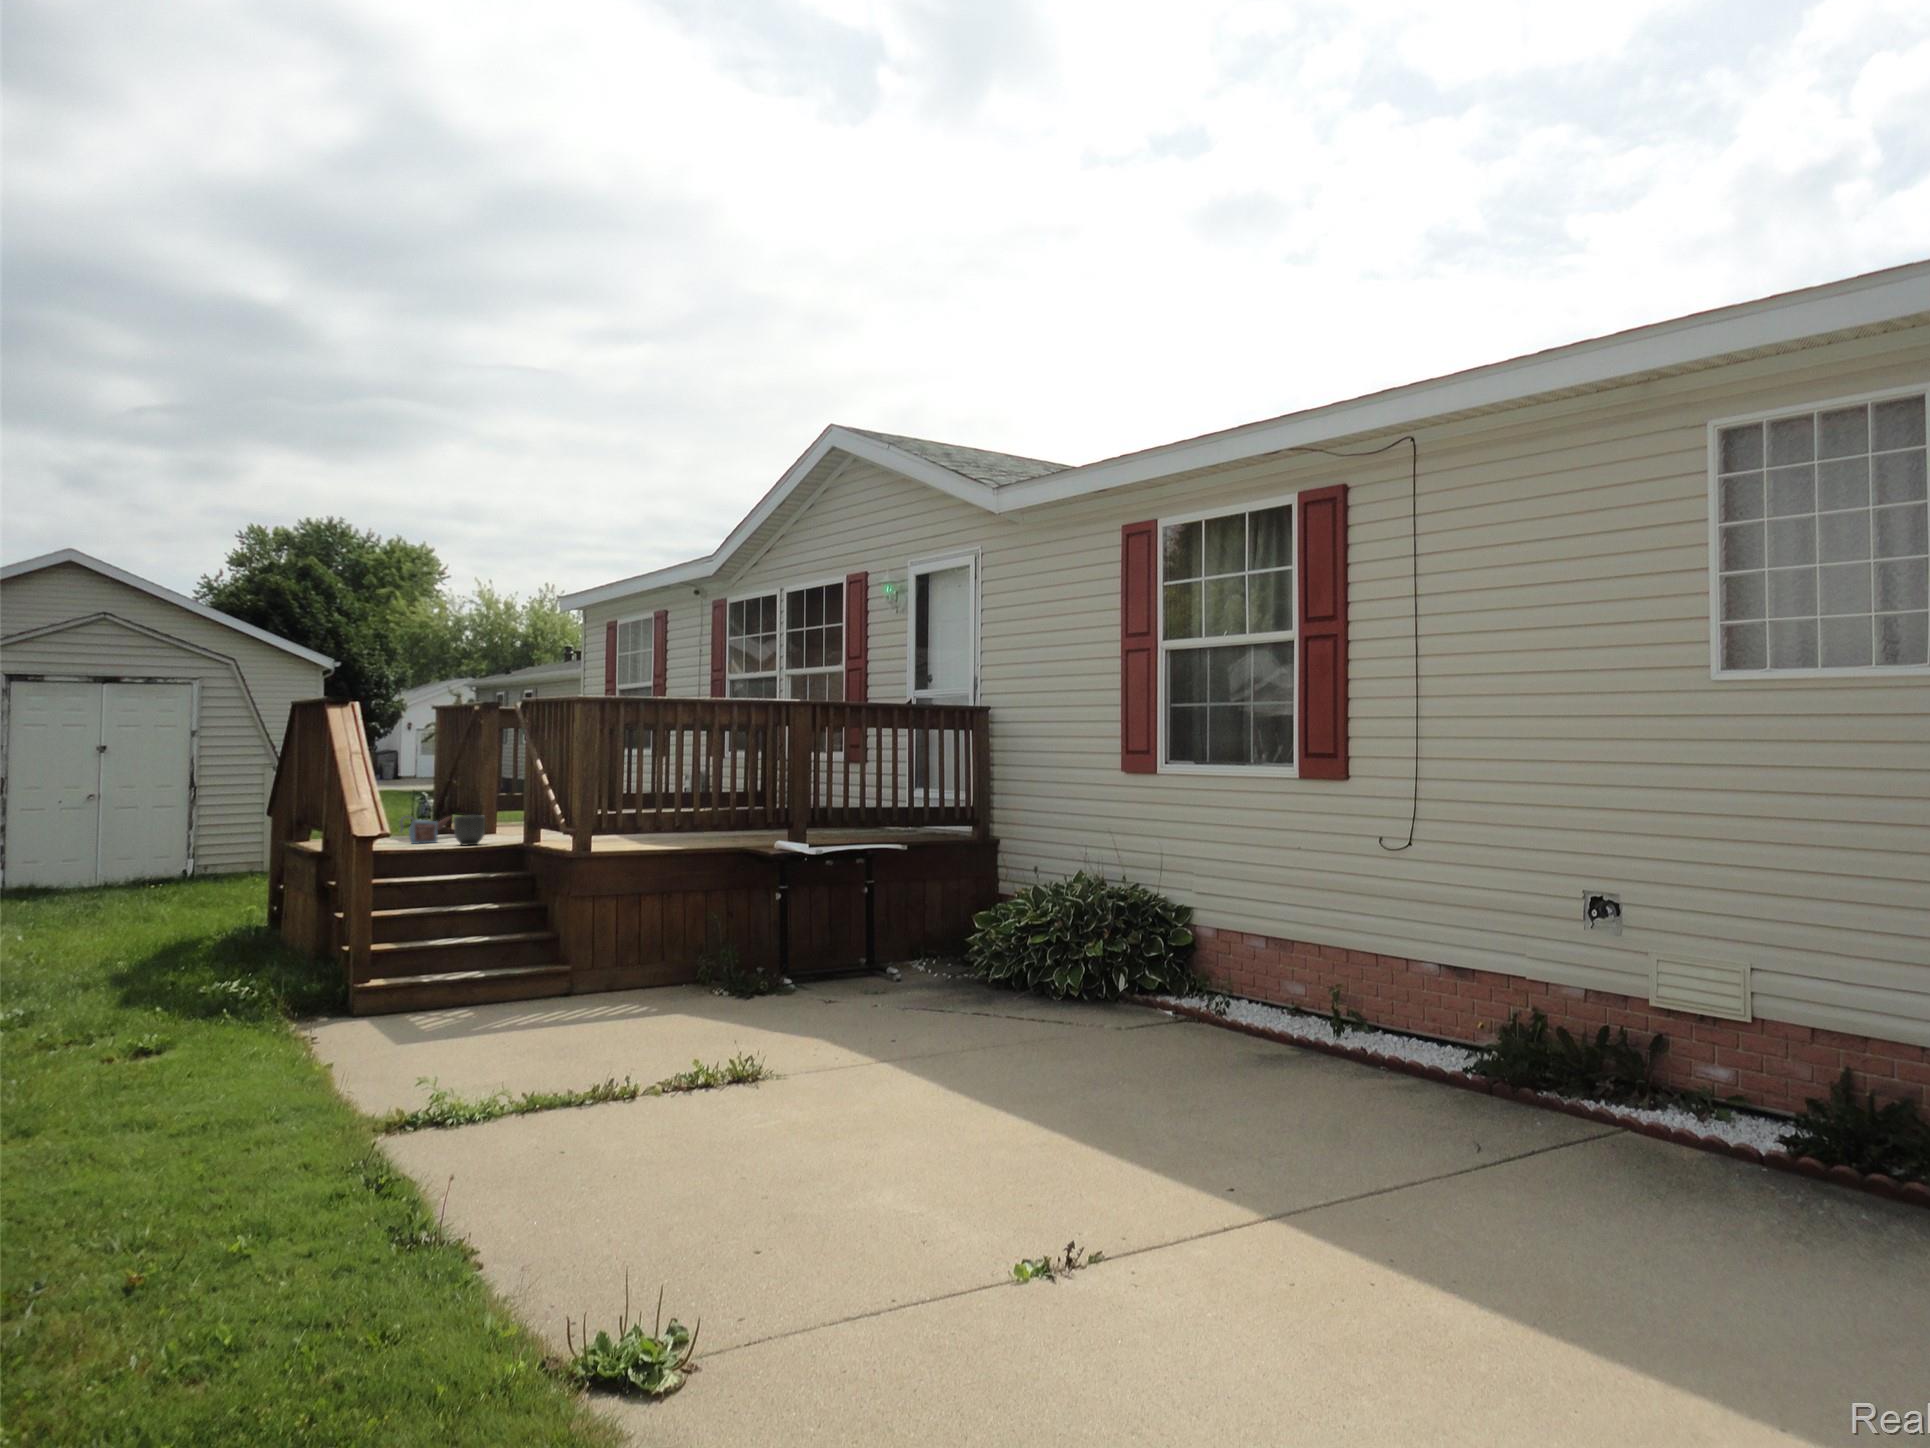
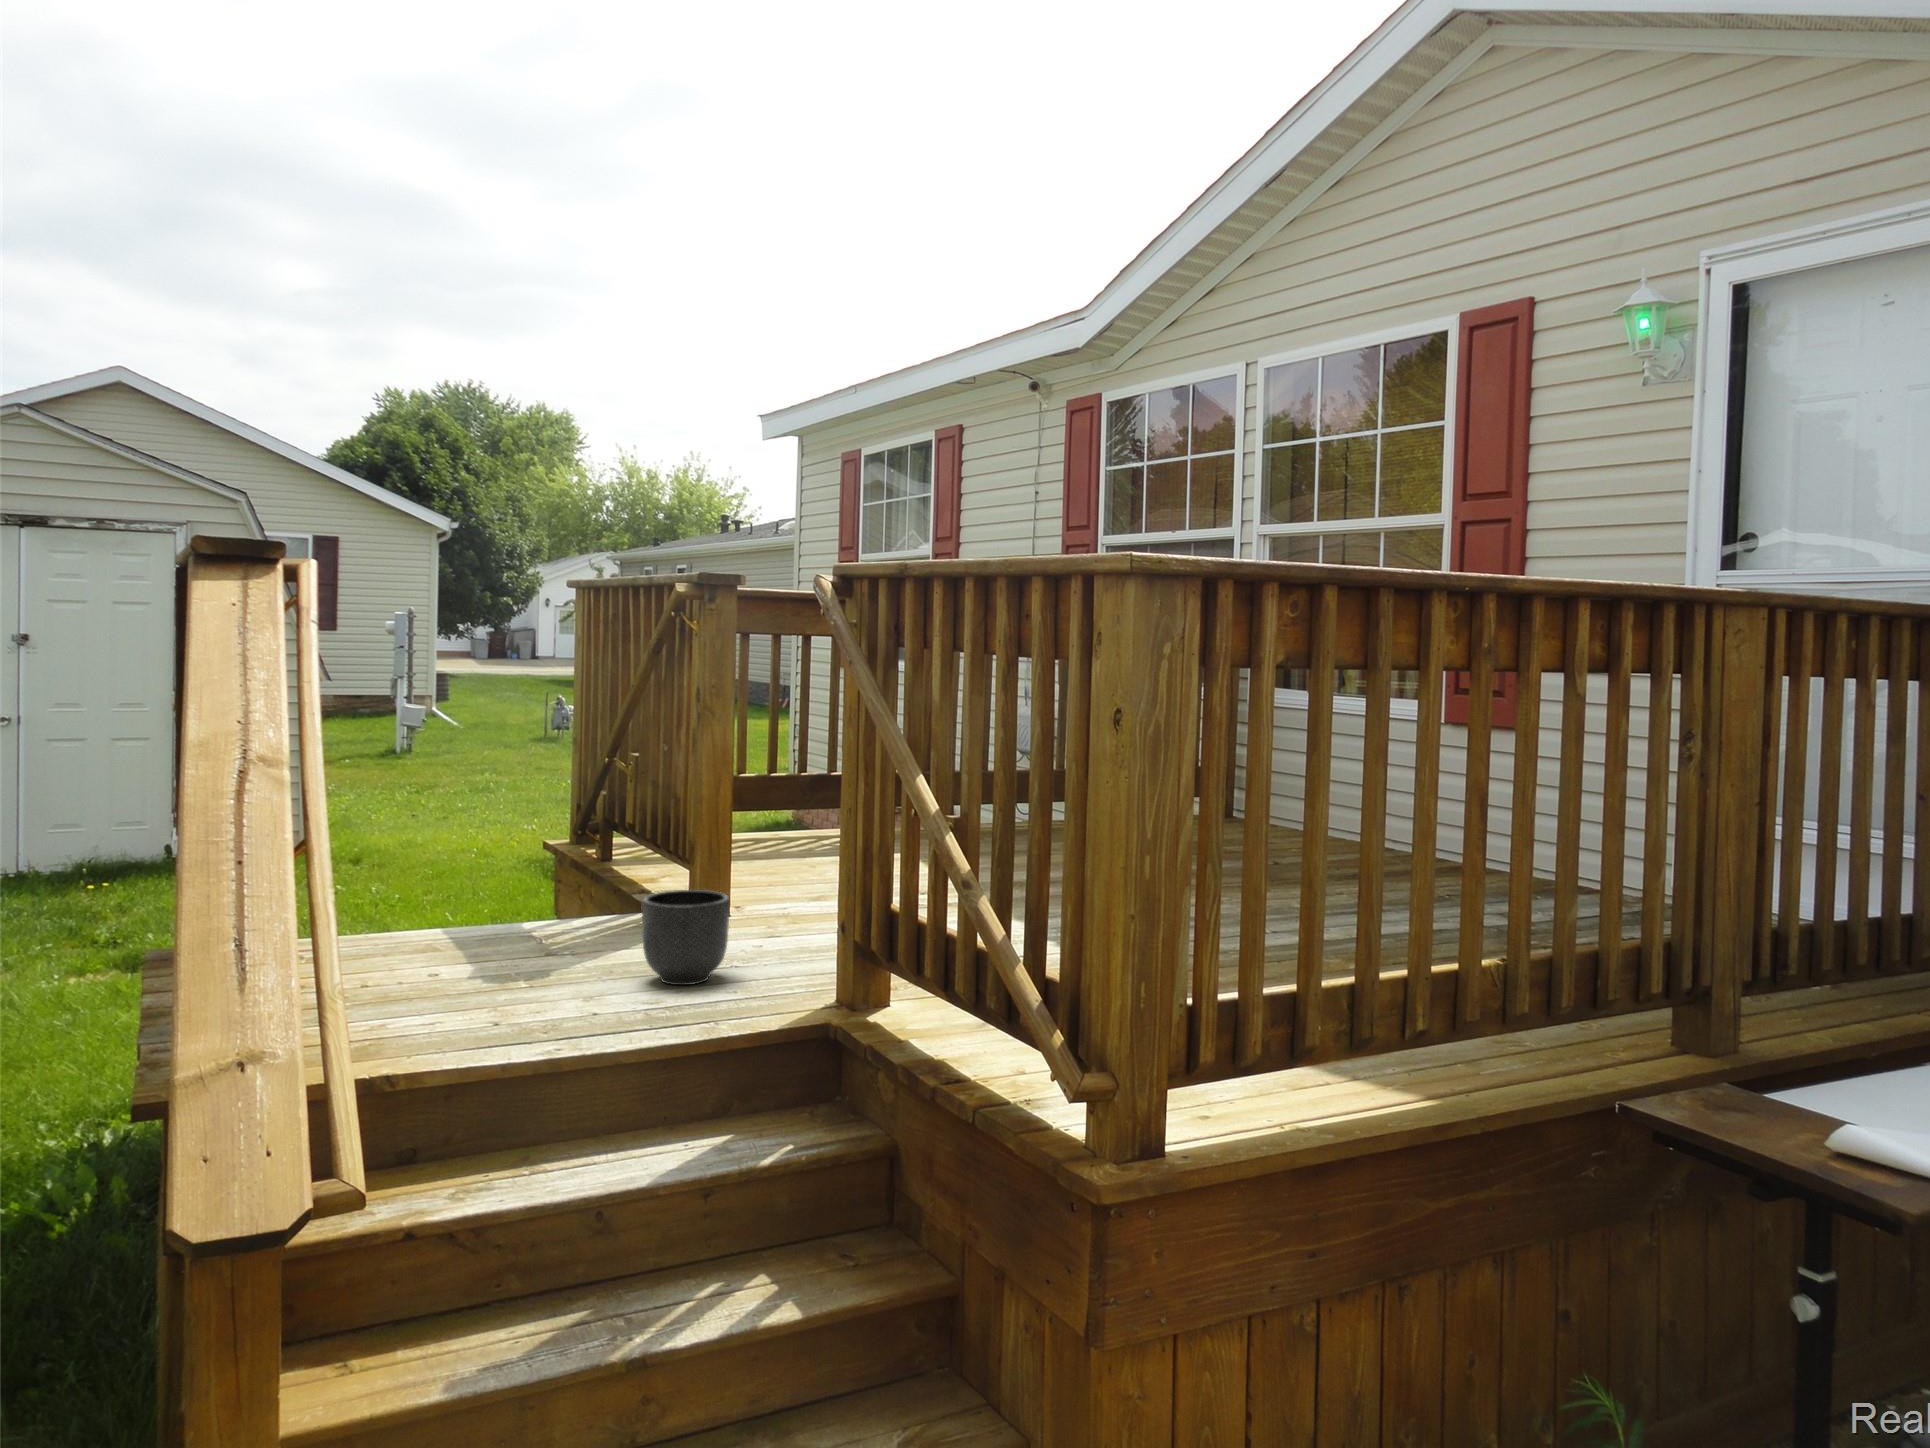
watering can: present [400,816,451,844] -> none [492,863,631,943]

